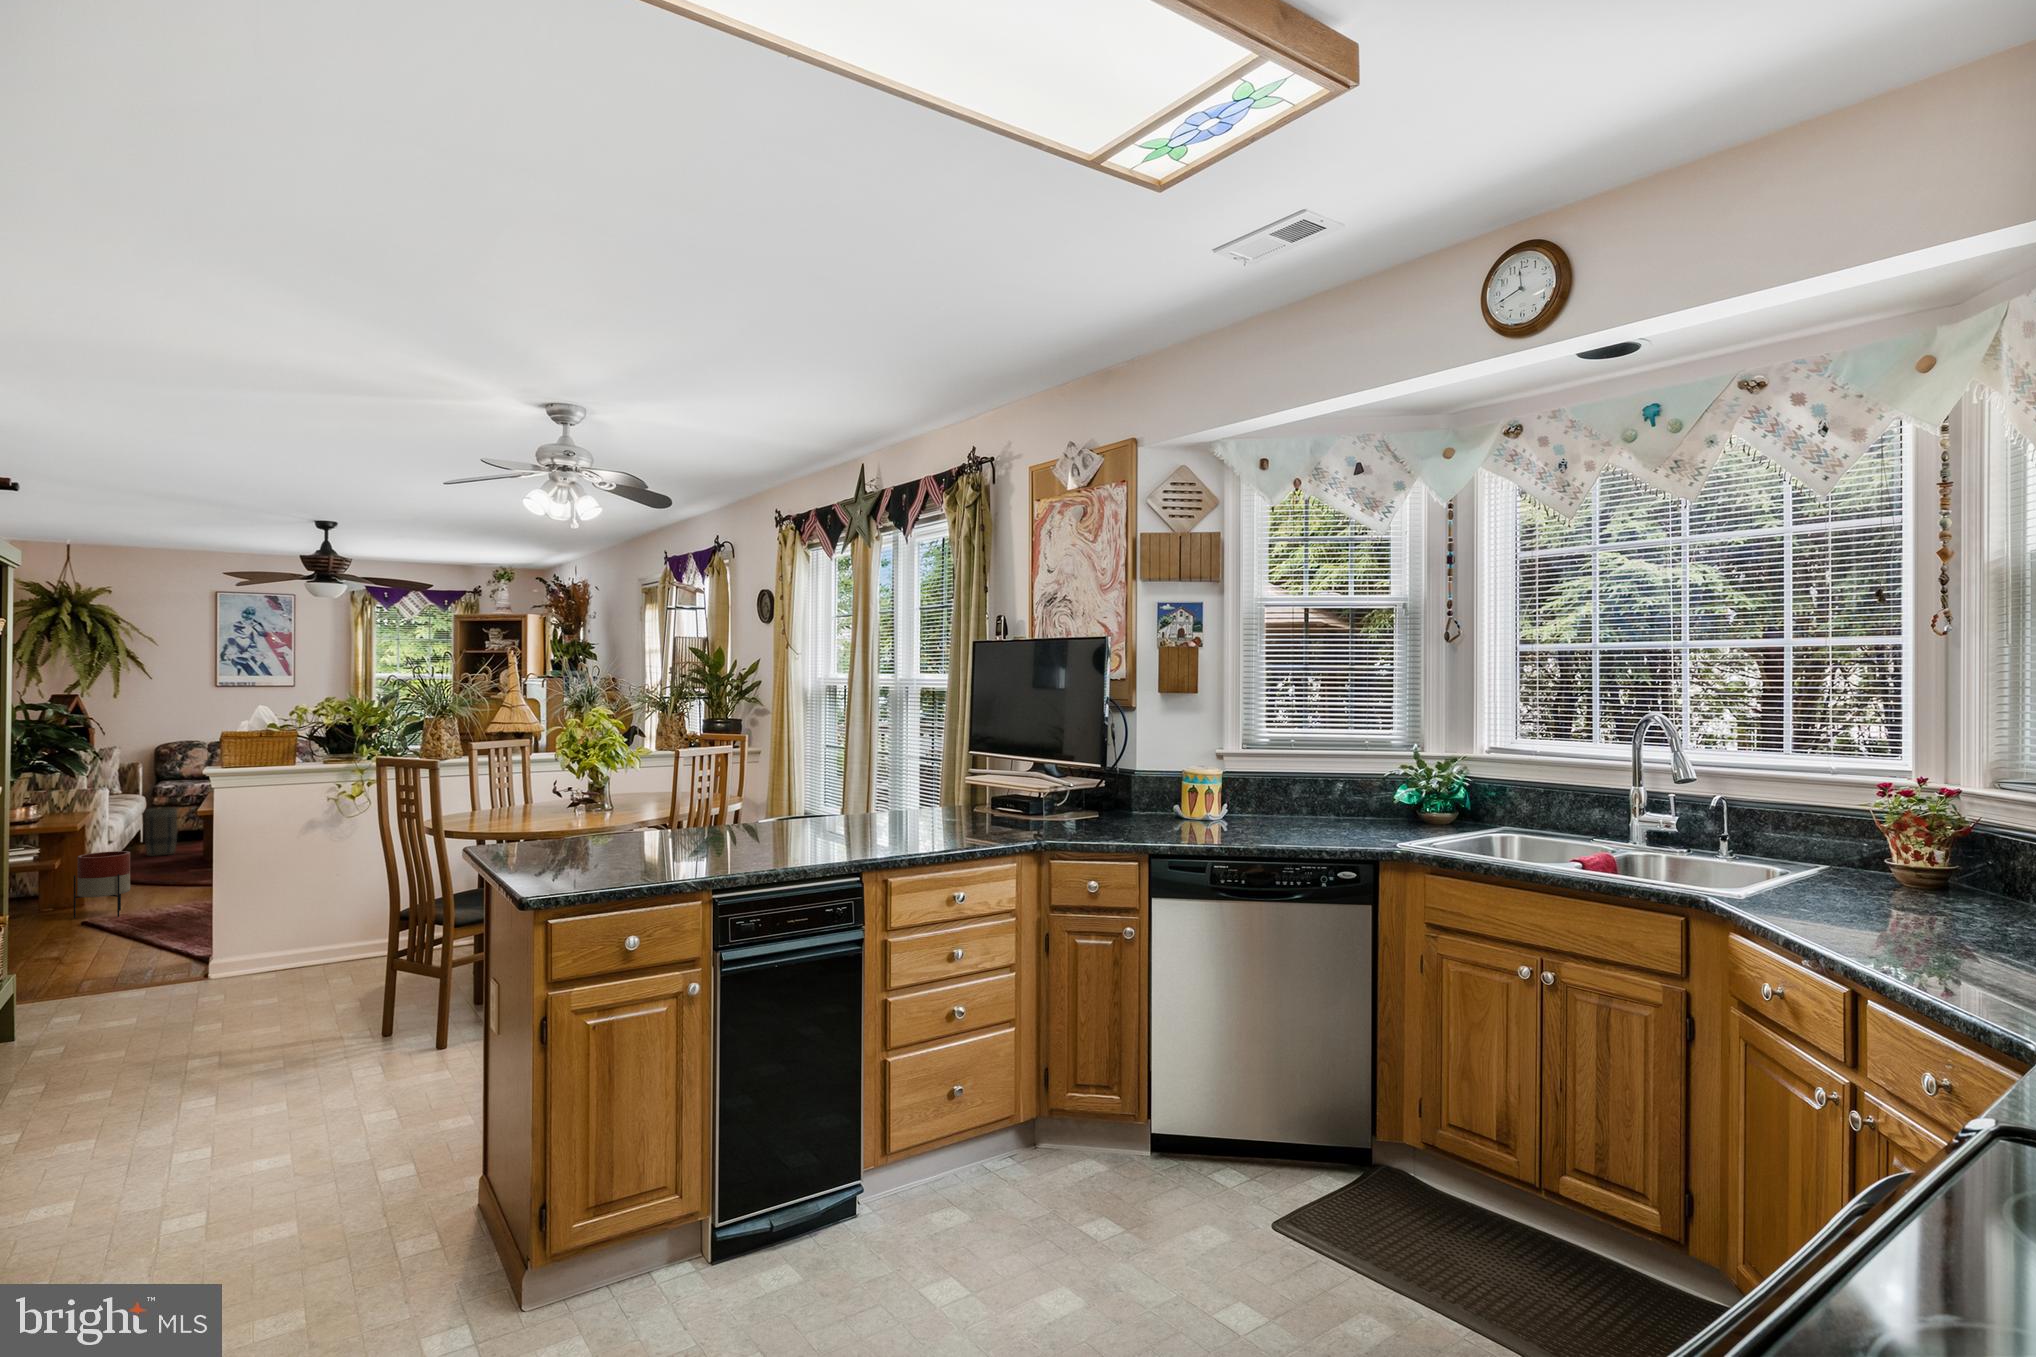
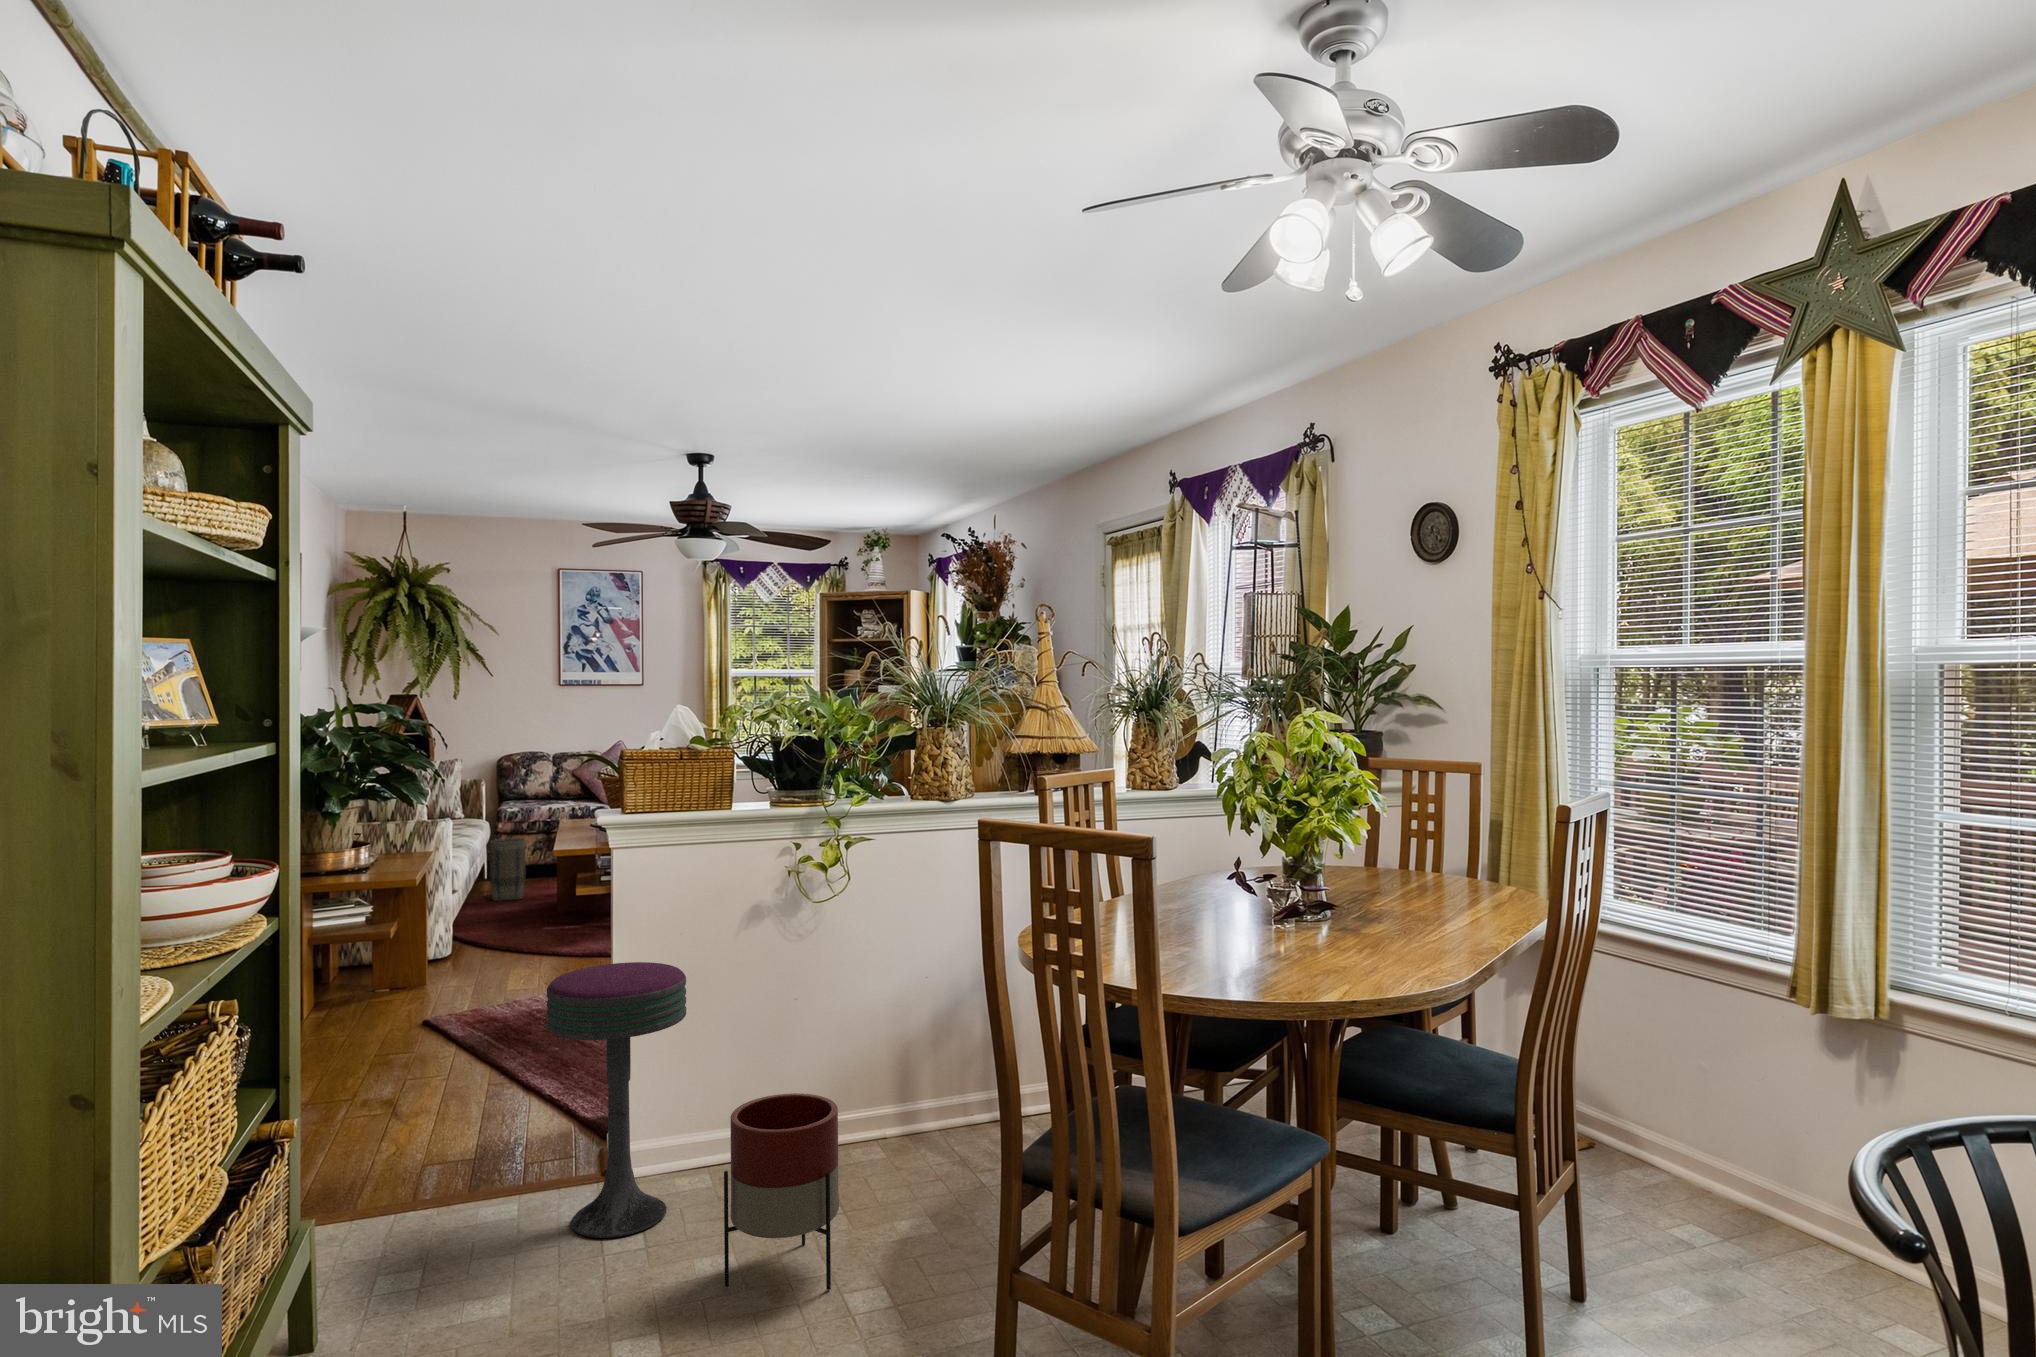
planter: present [74,851,131,918] -> present [724,1093,839,1290]
bar stool: none [163,854,254,998] -> present [547,962,686,1238]

